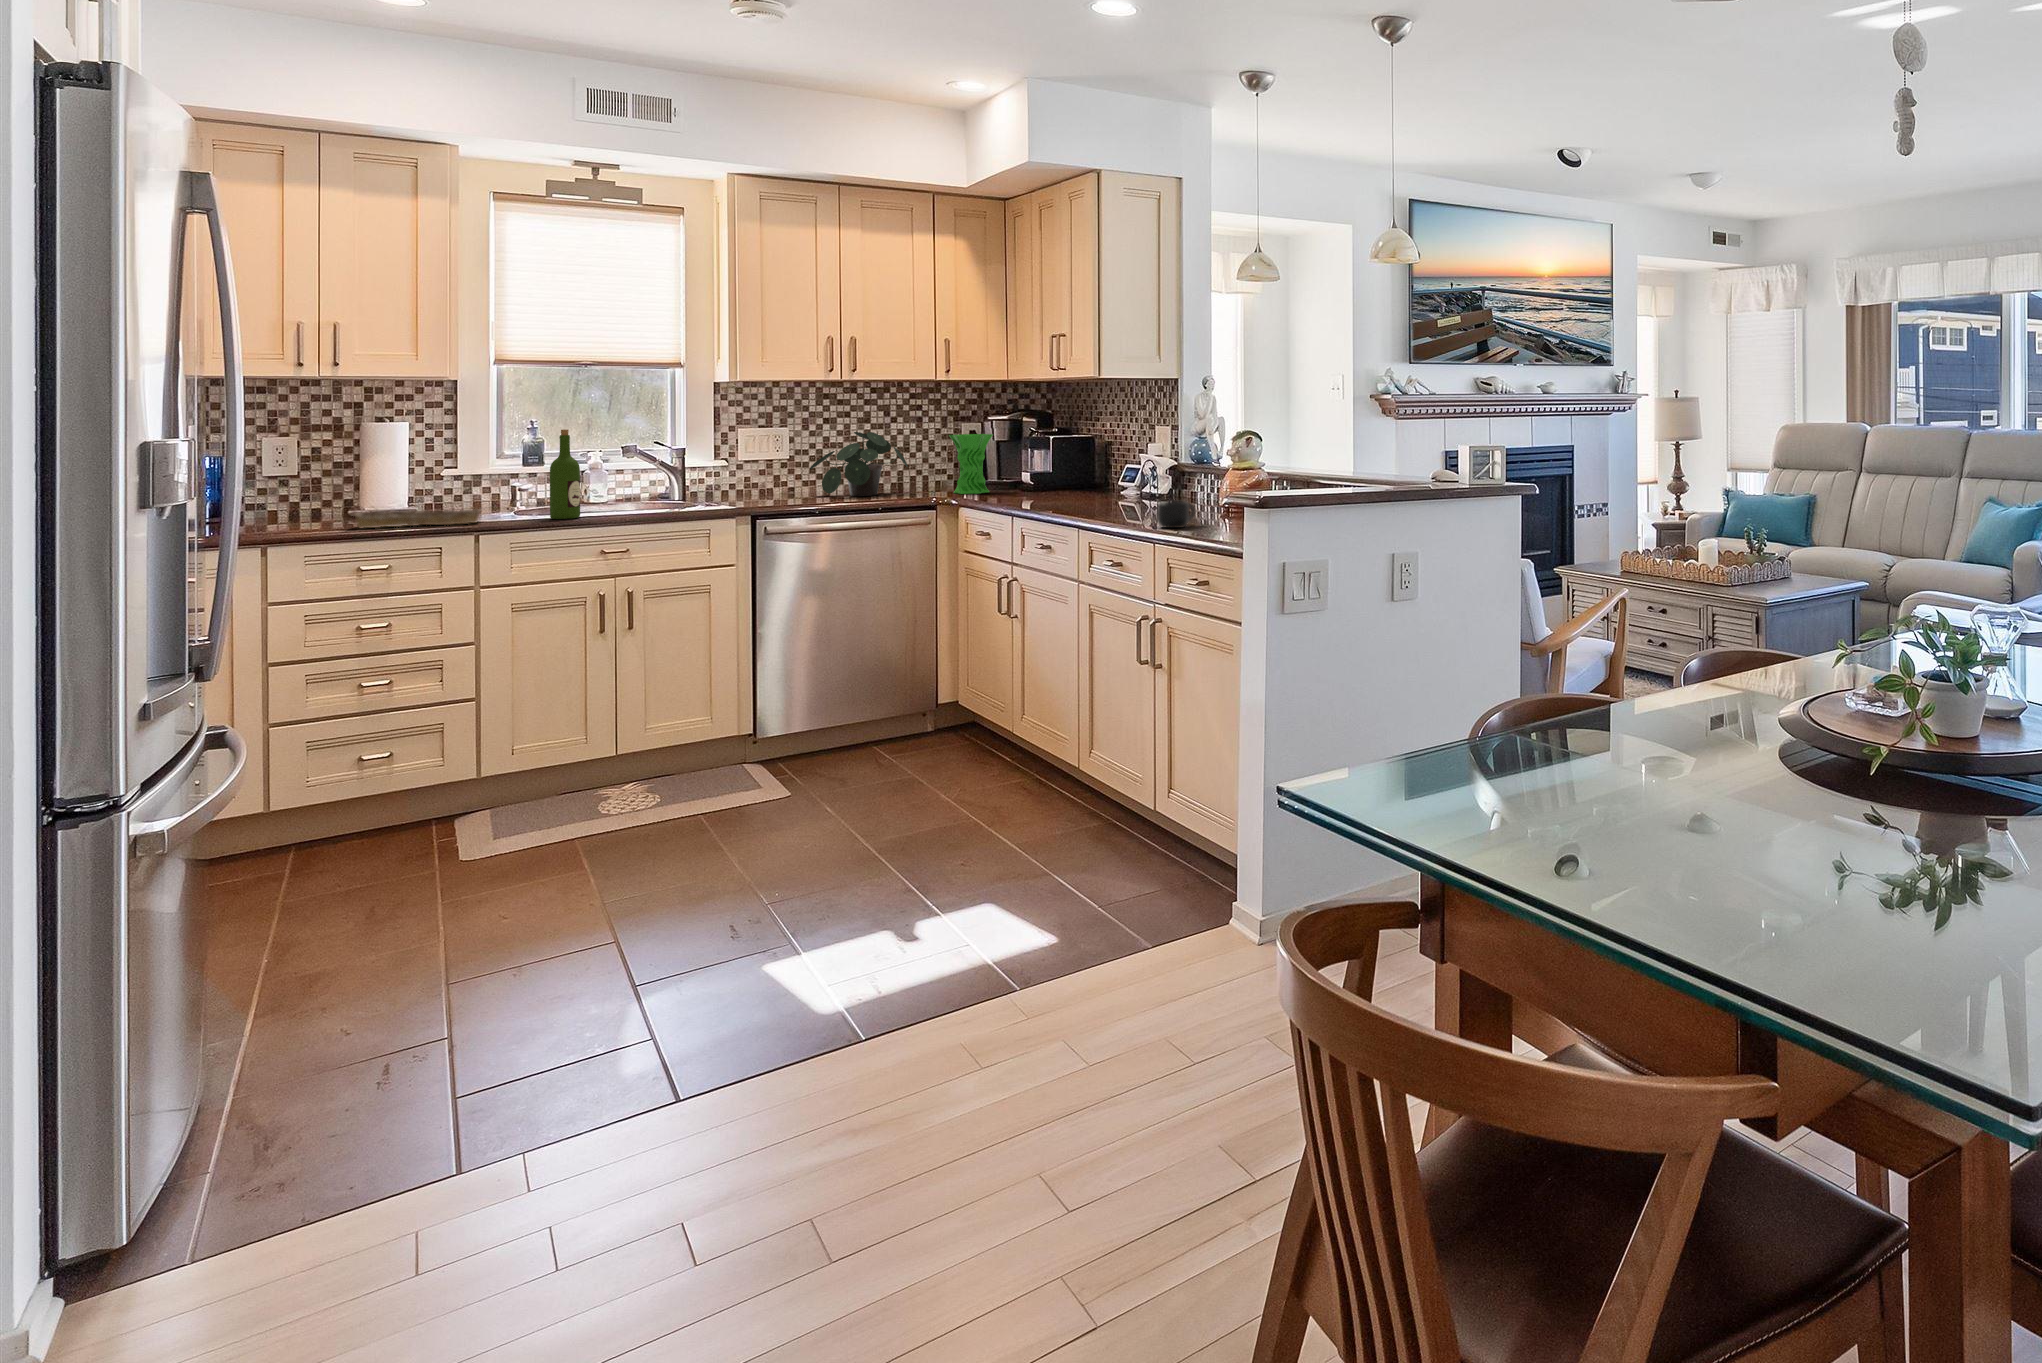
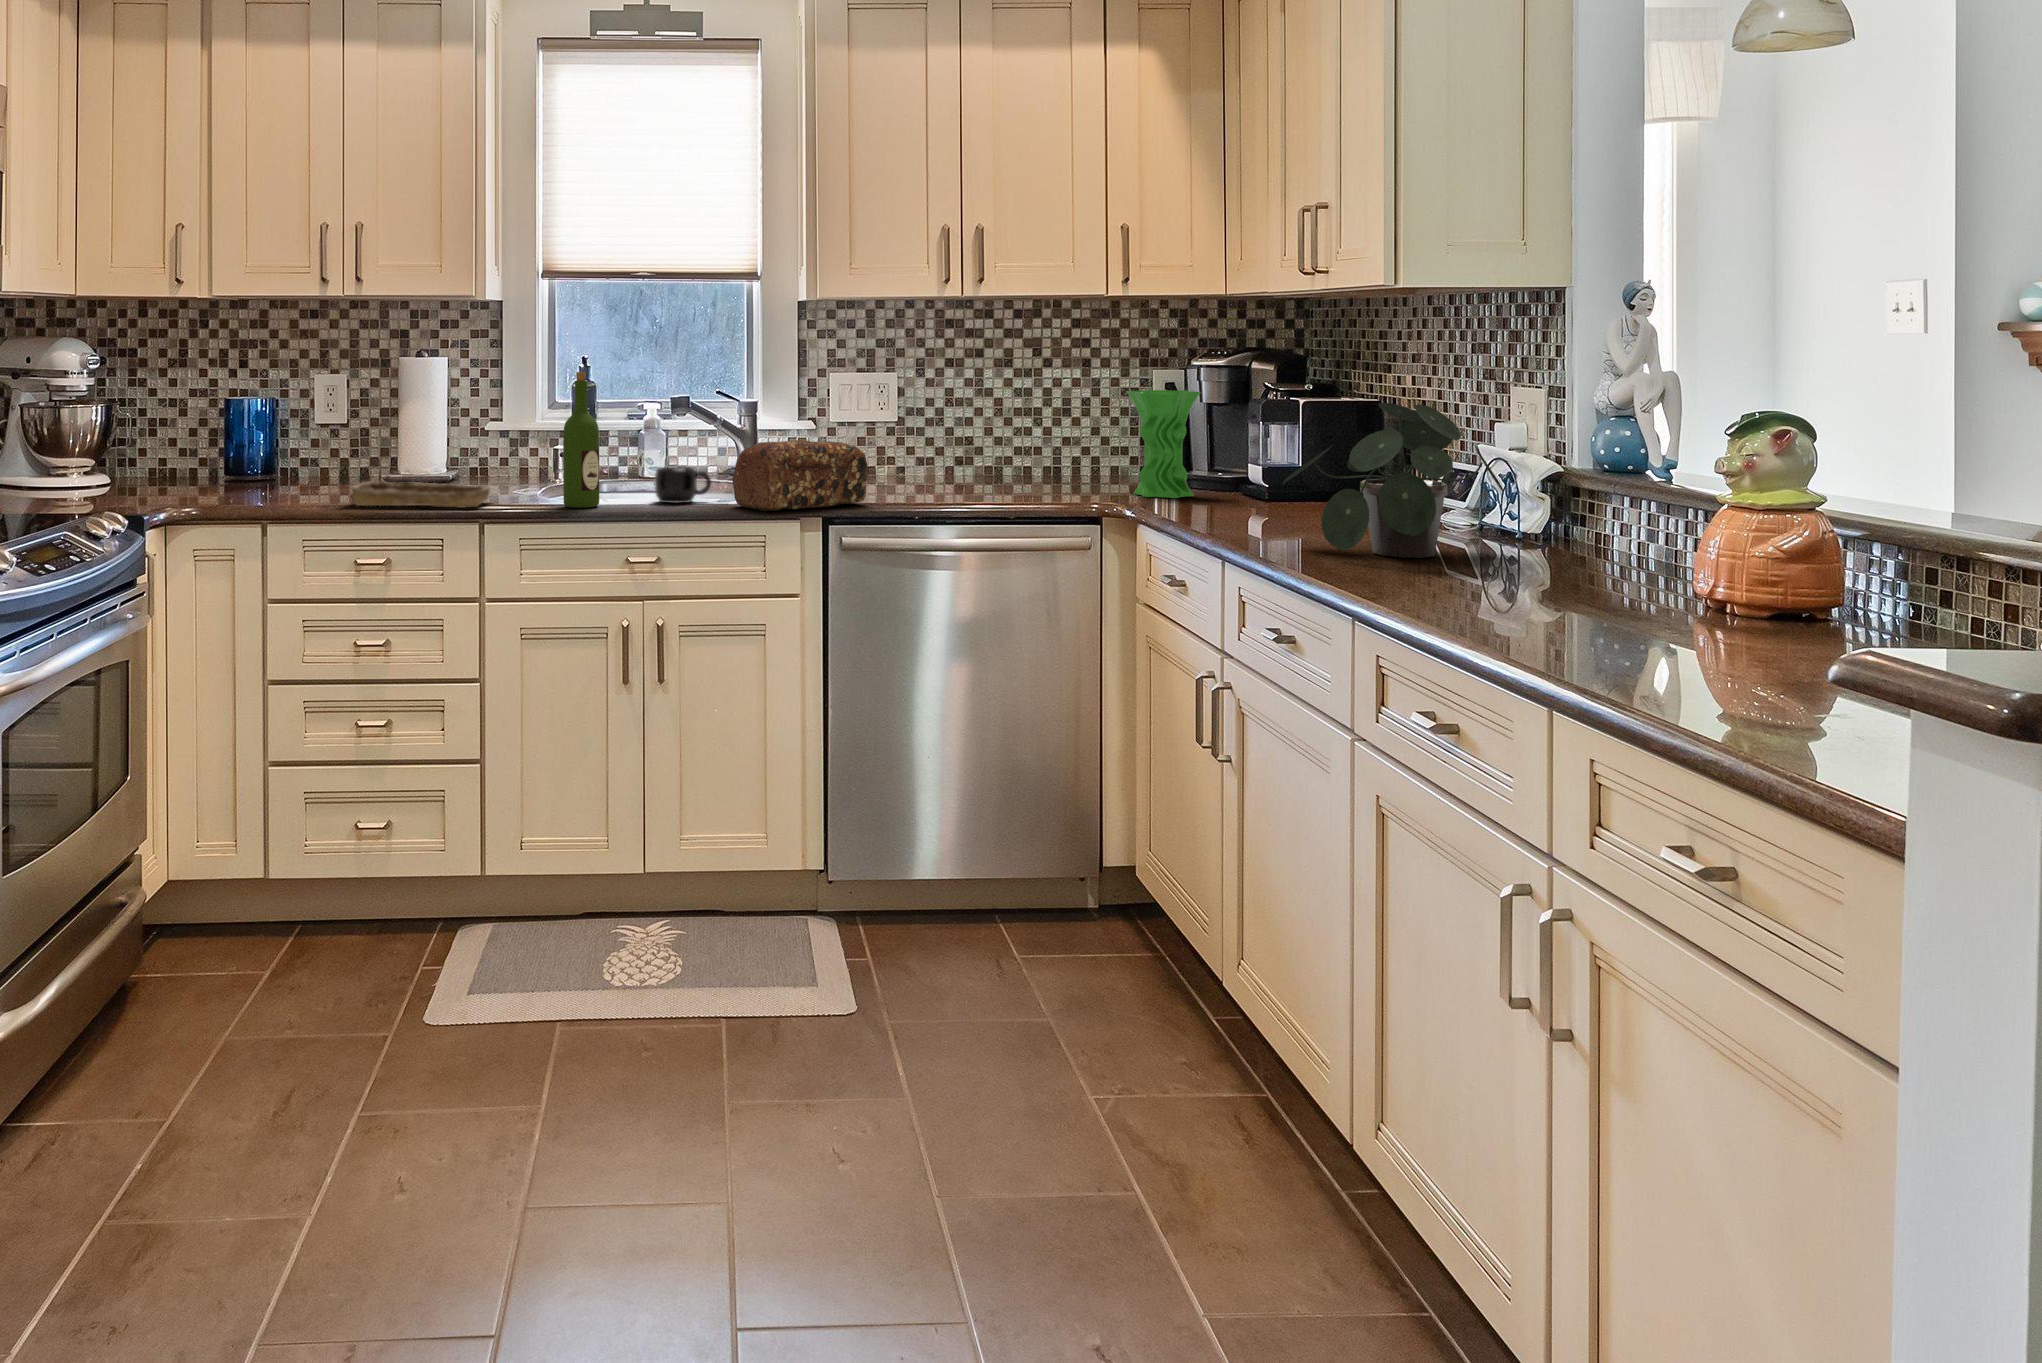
potted plant: present [810,432,908,496] -> present [1282,403,1504,558]
bread loaf: none [686,469,784,513] -> present [732,440,868,511]
mug: present [1157,501,1195,528] -> present [655,466,711,503]

